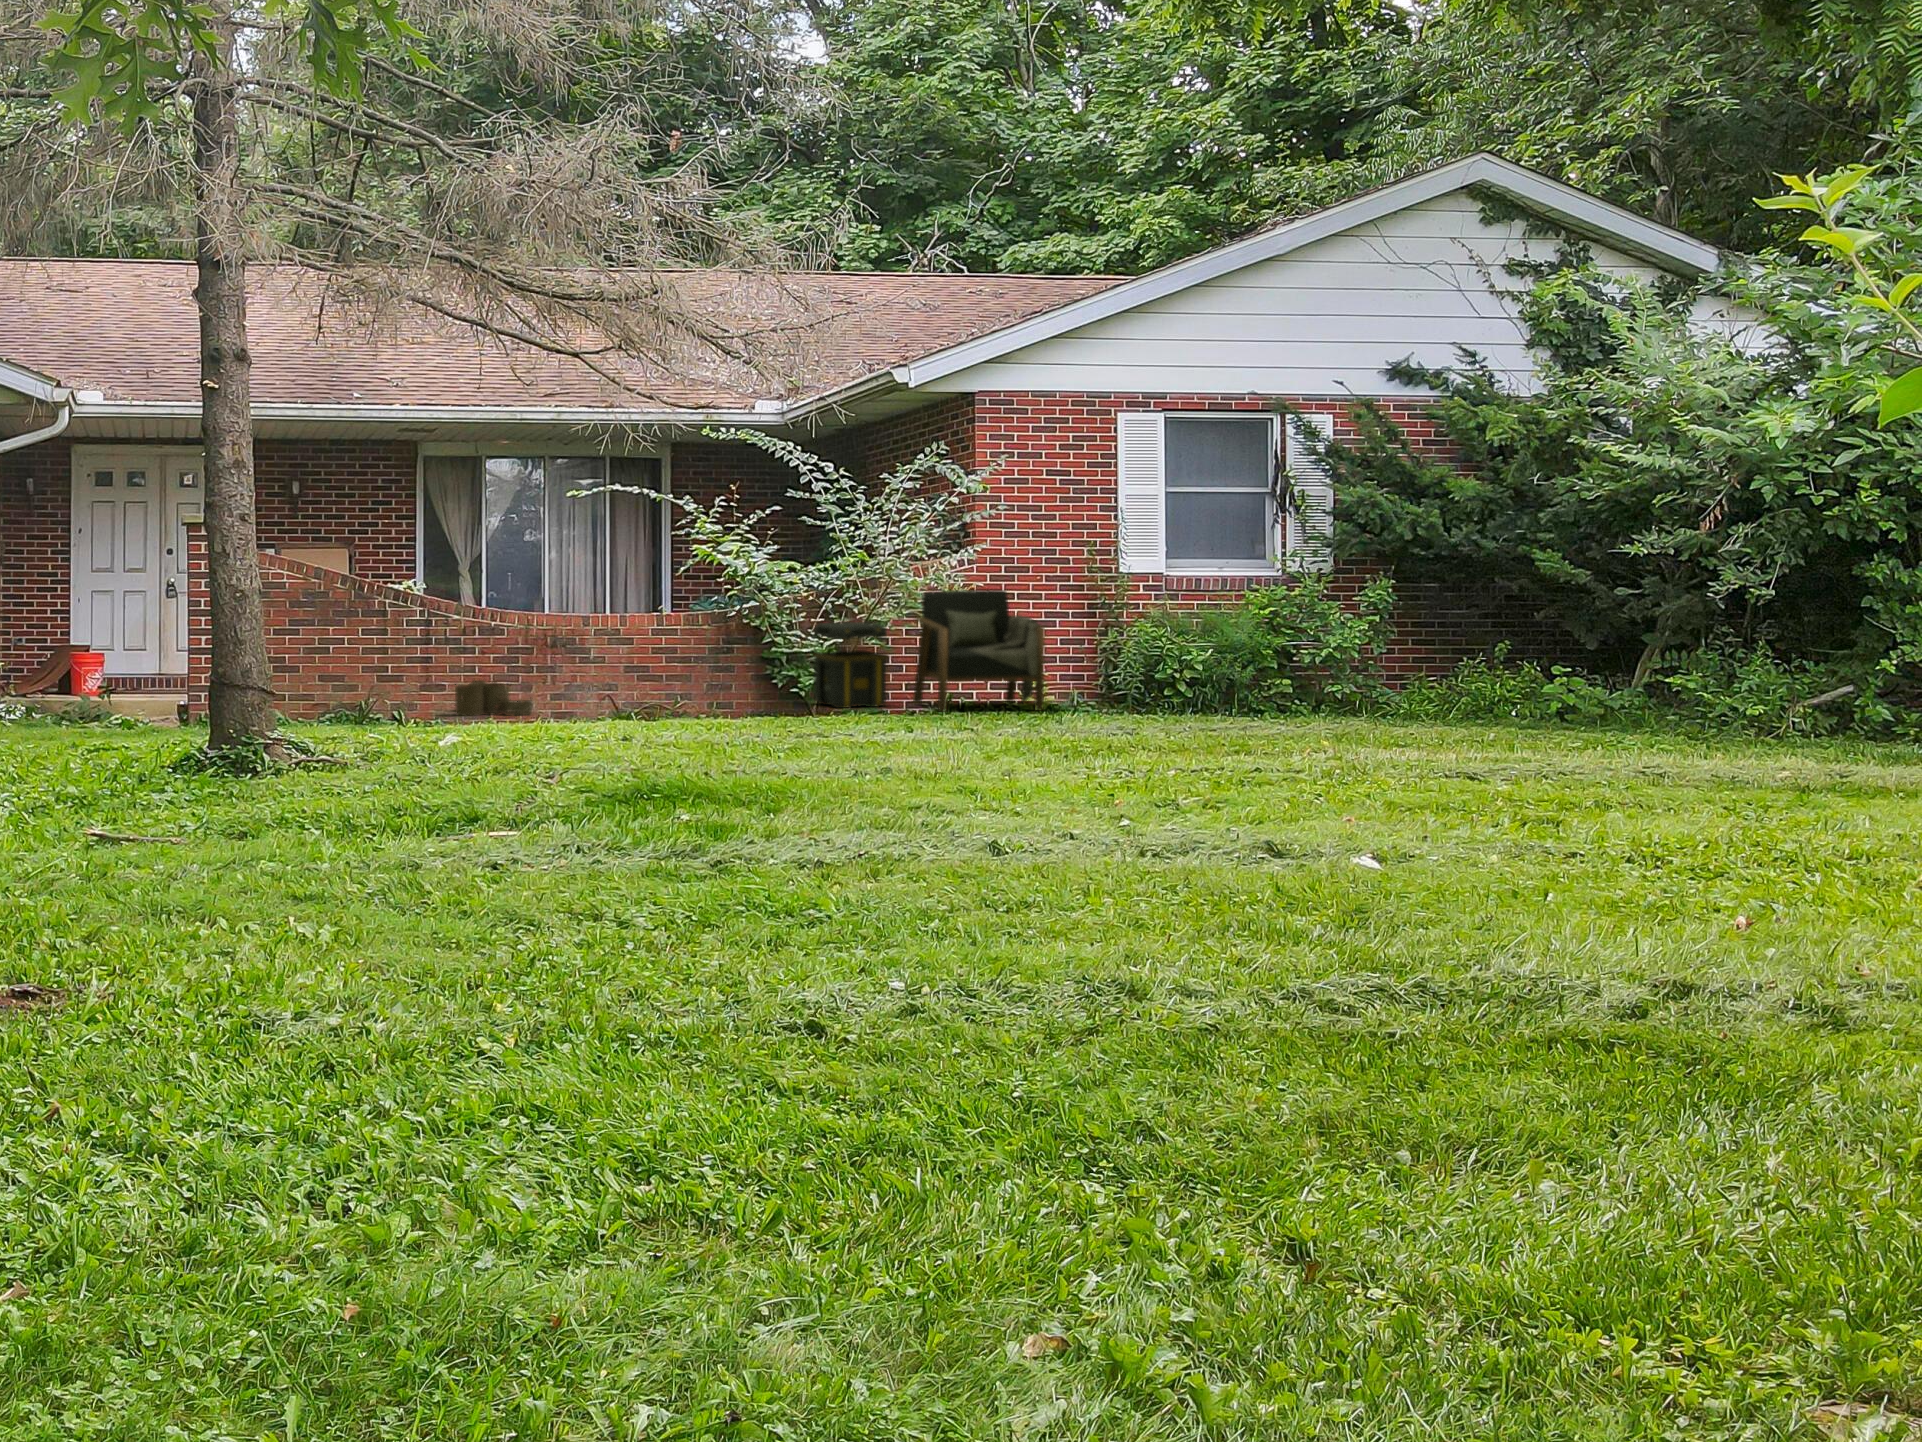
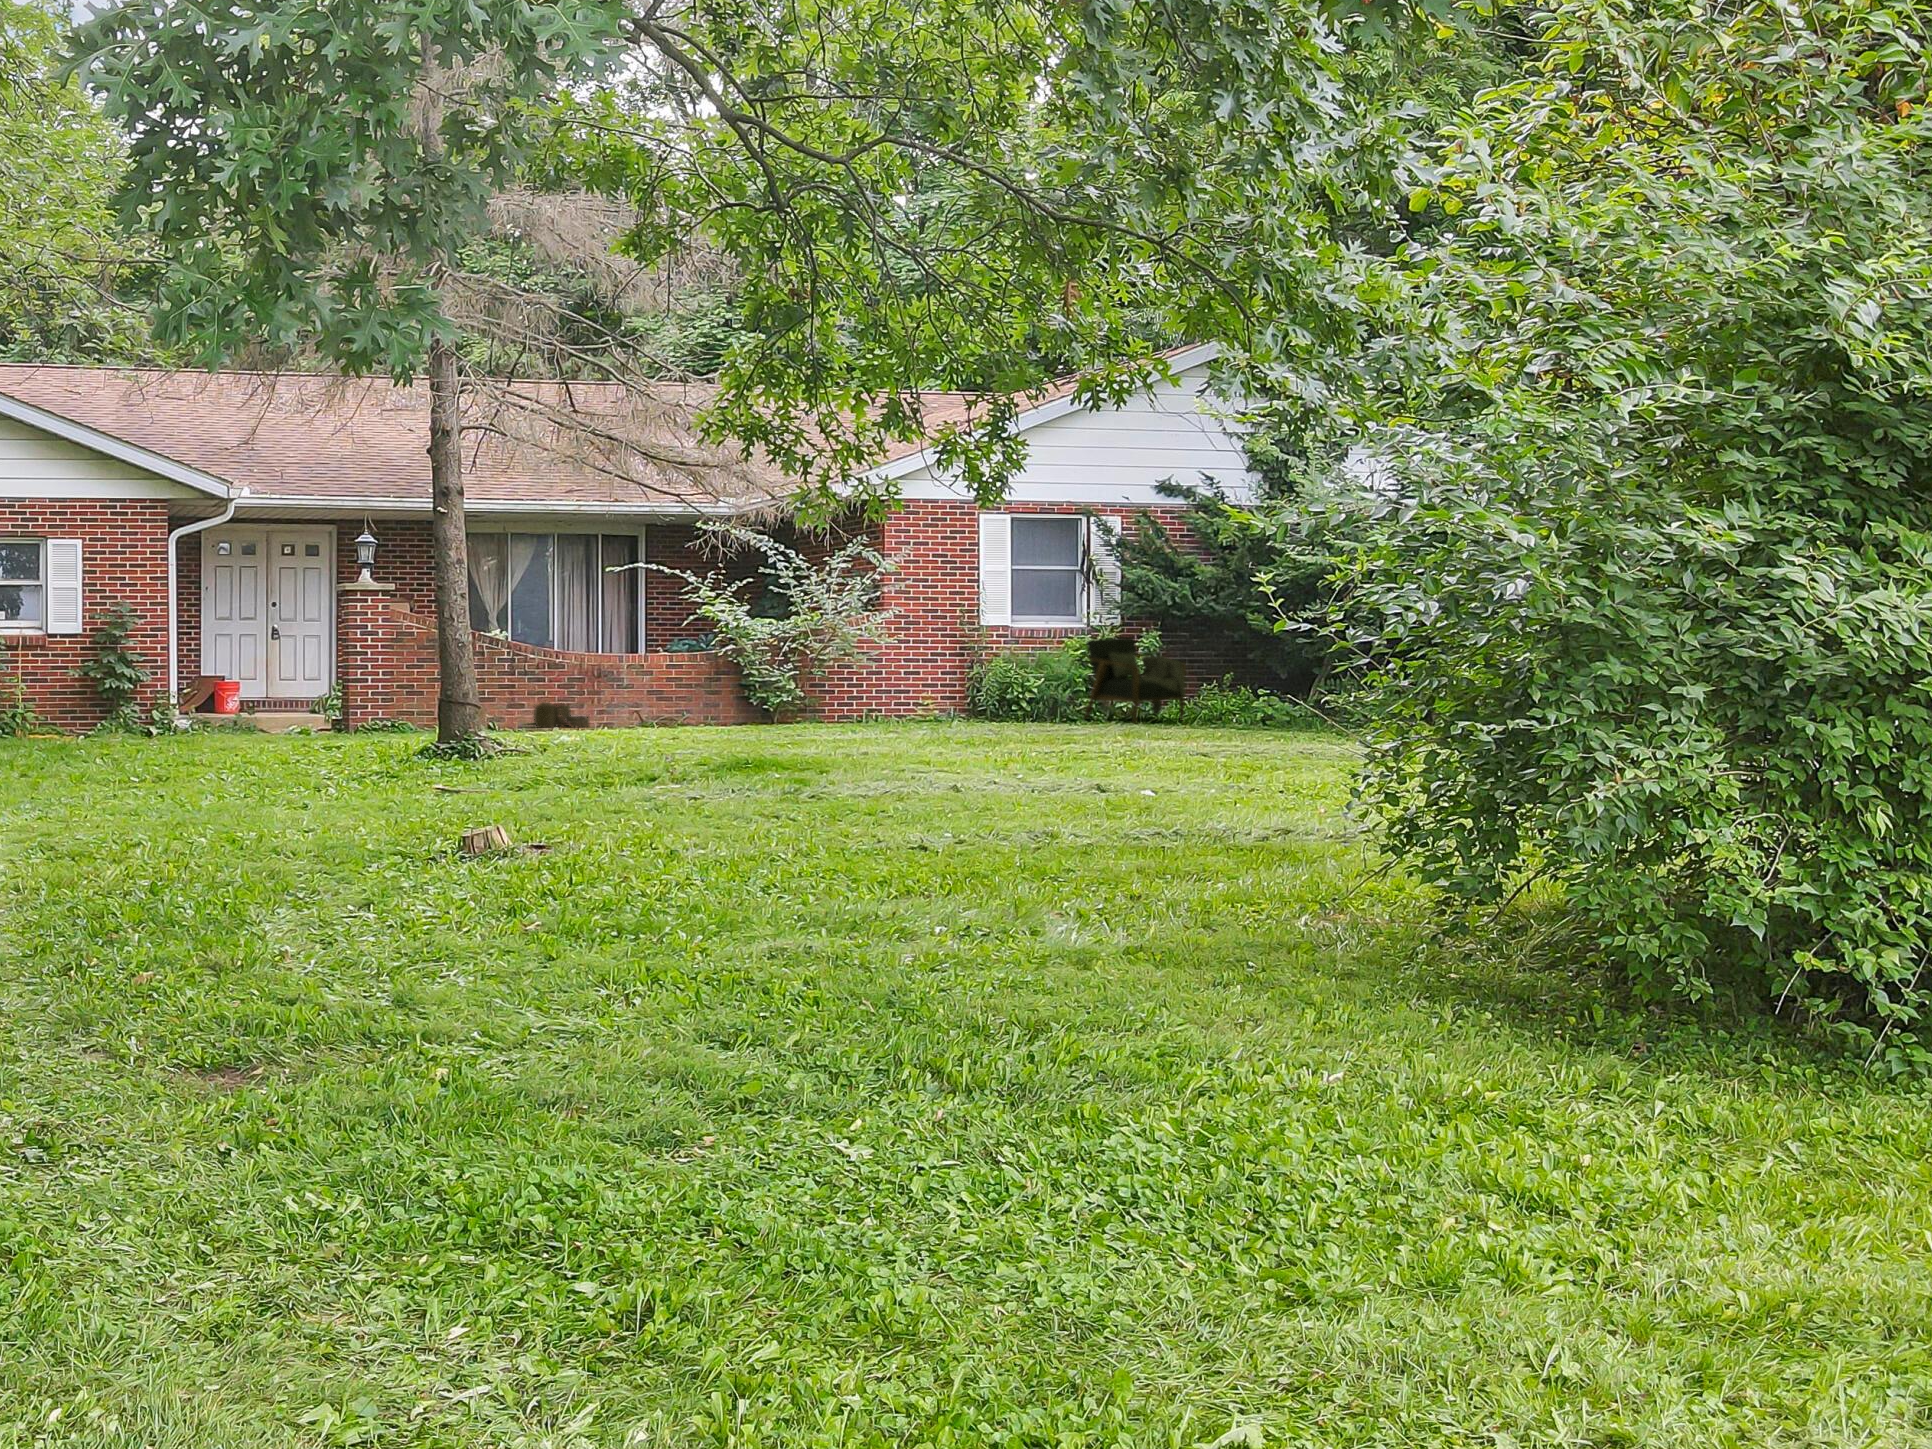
armchair: present [913,590,1045,712] -> present [1084,637,1186,723]
toolbox: present [813,622,888,708] -> none [775,660,829,721]

